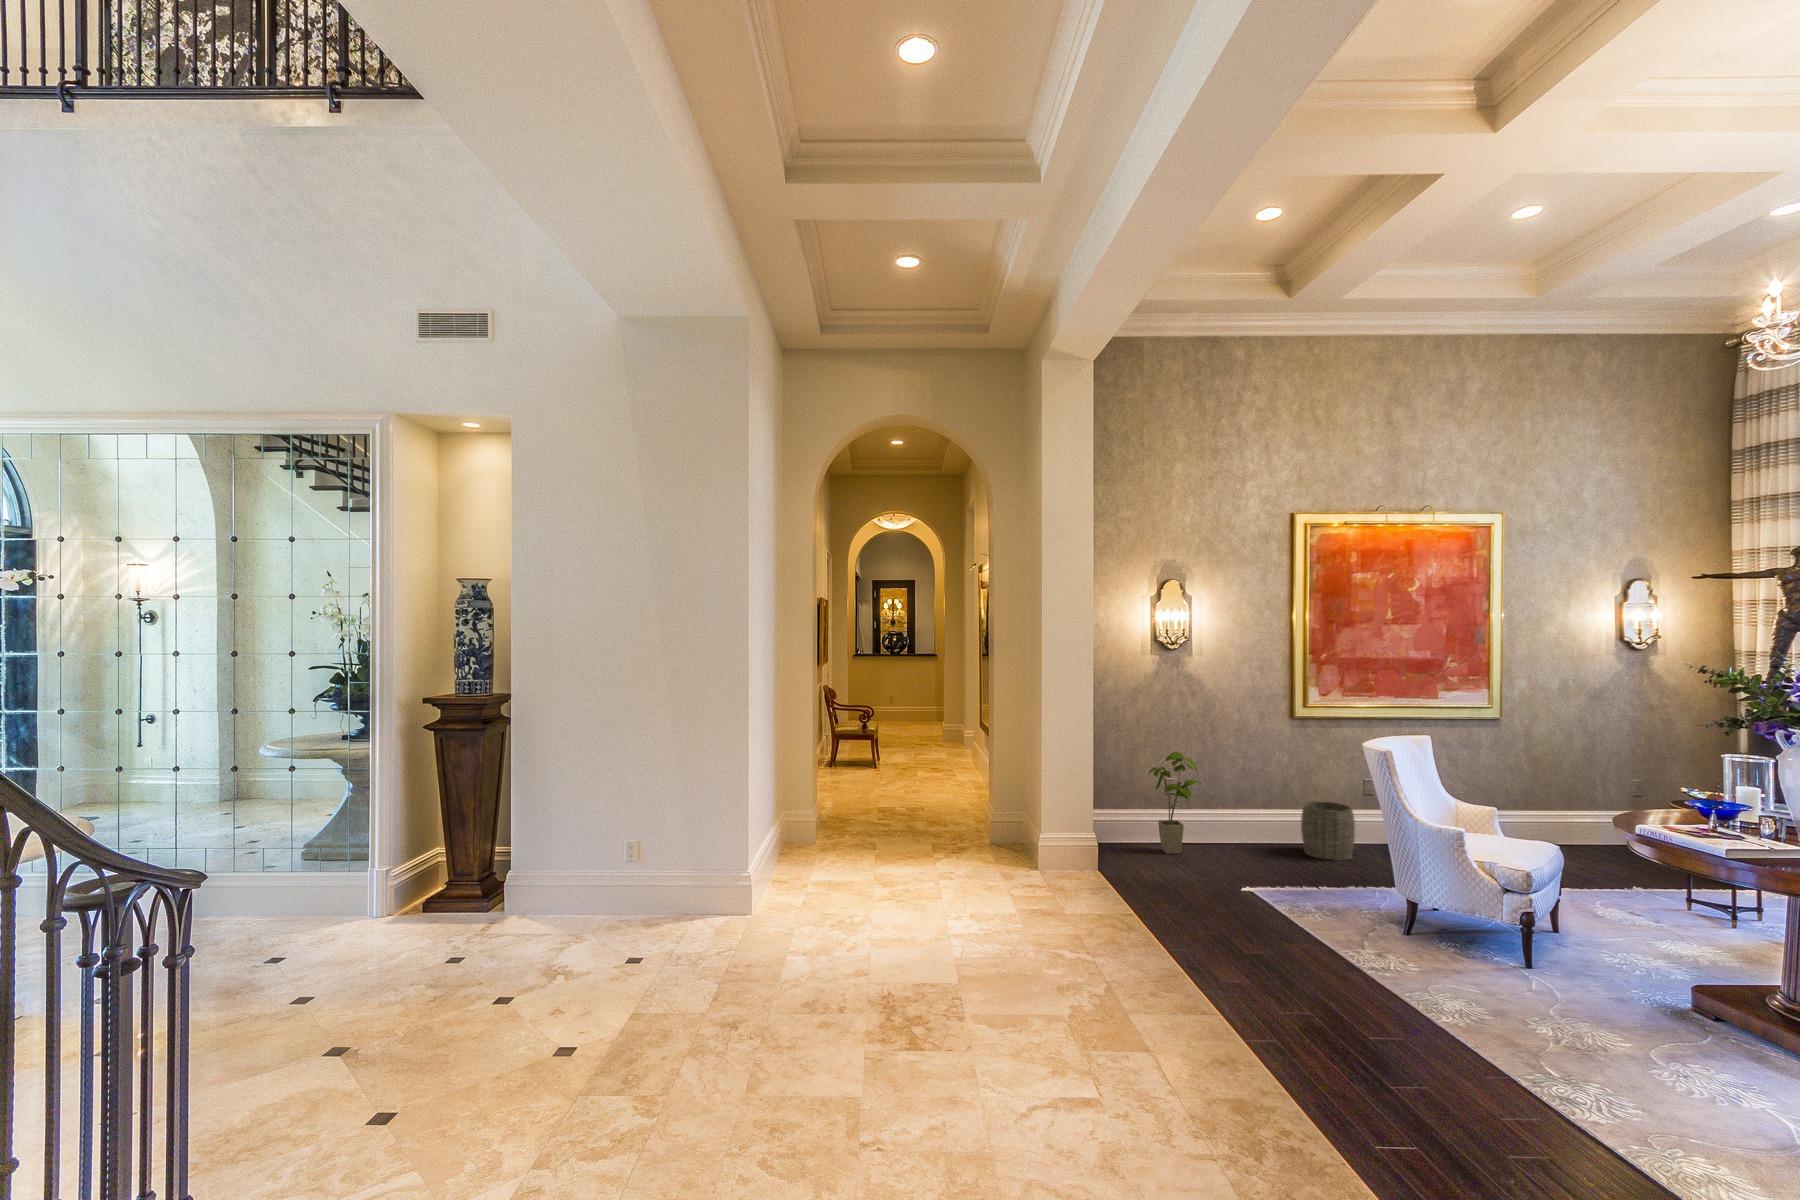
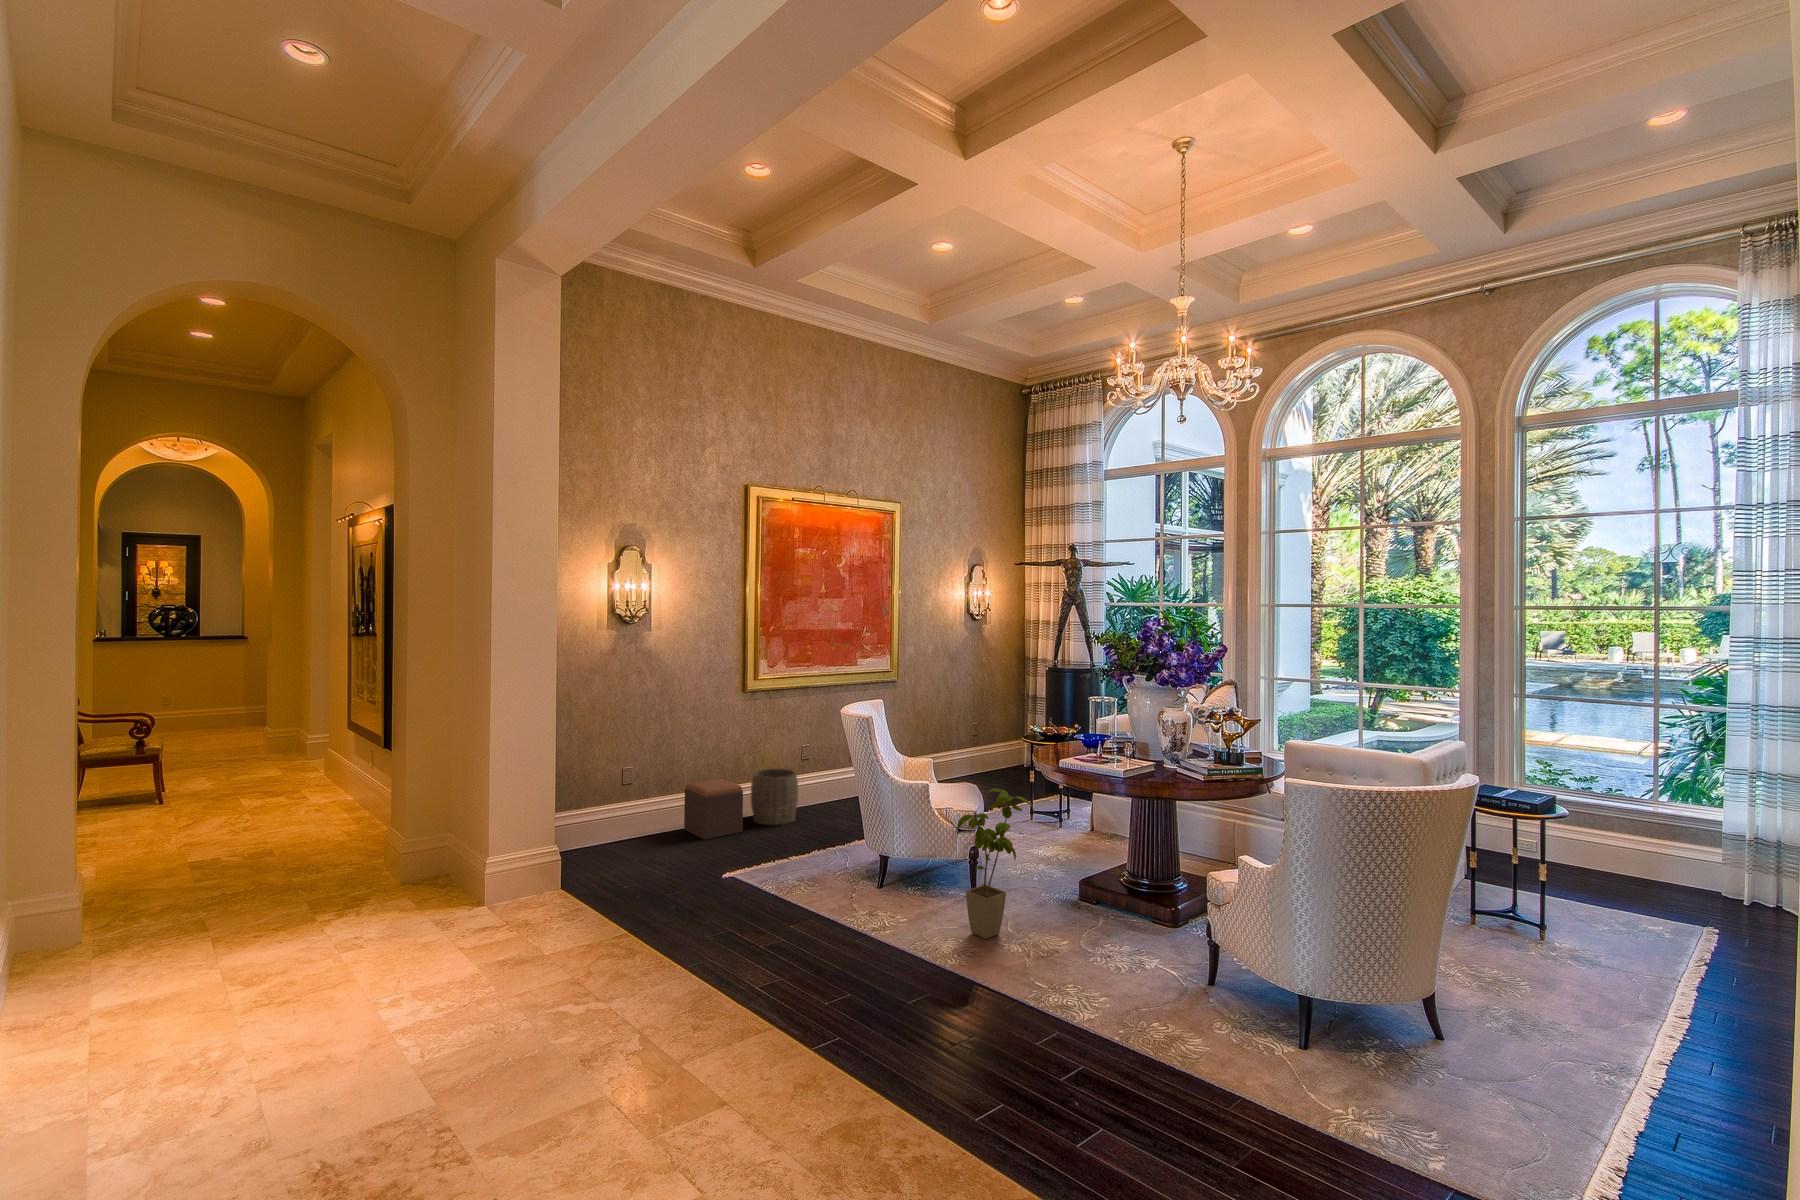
house plant: present [1149,752,1201,854] -> present [957,788,1035,939]
footstool: none [1229,804,1286,860] -> present [684,779,743,840]

